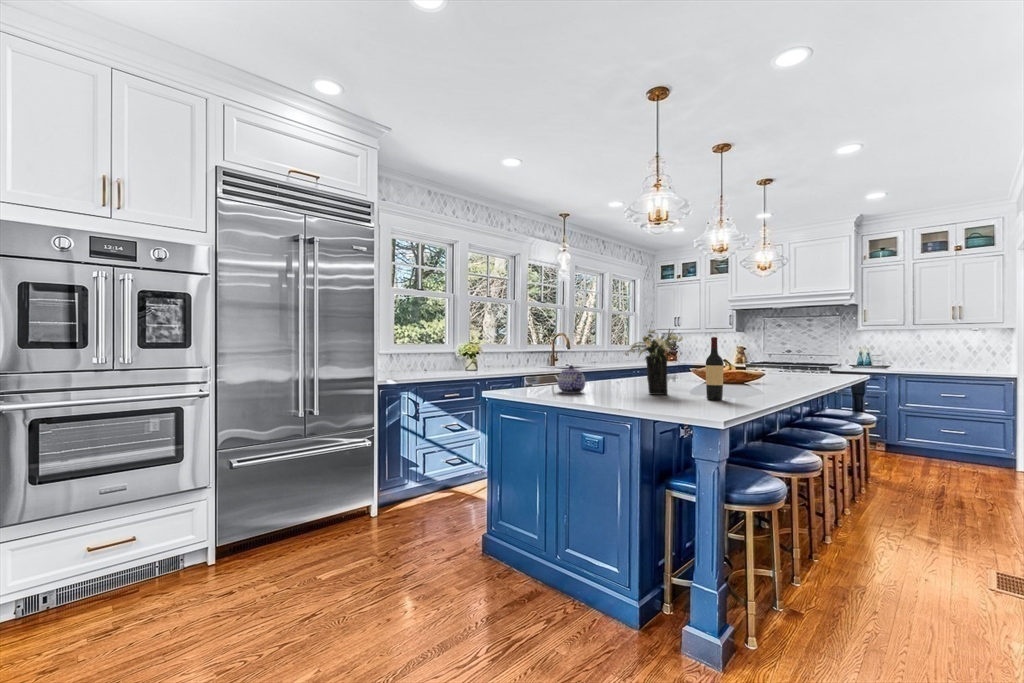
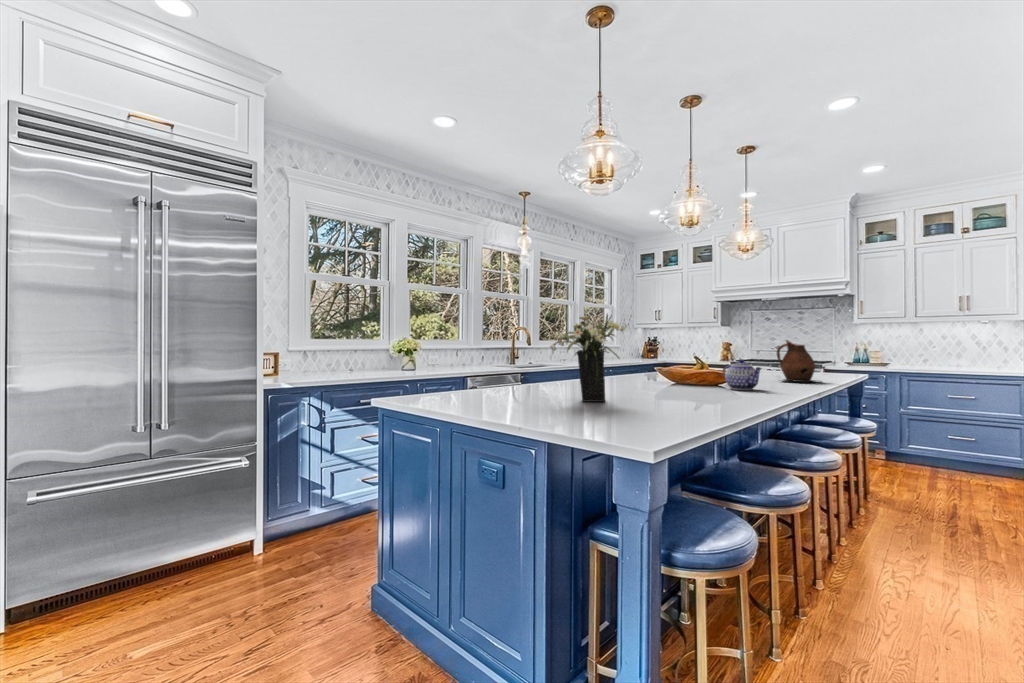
wine bottle: present [706,337,724,400] -> none [650,323,674,411]
ceramic pitcher: none [793,347,831,382] -> present [777,340,822,382]
teapot: present [558,365,585,393] -> present [723,359,762,390]

